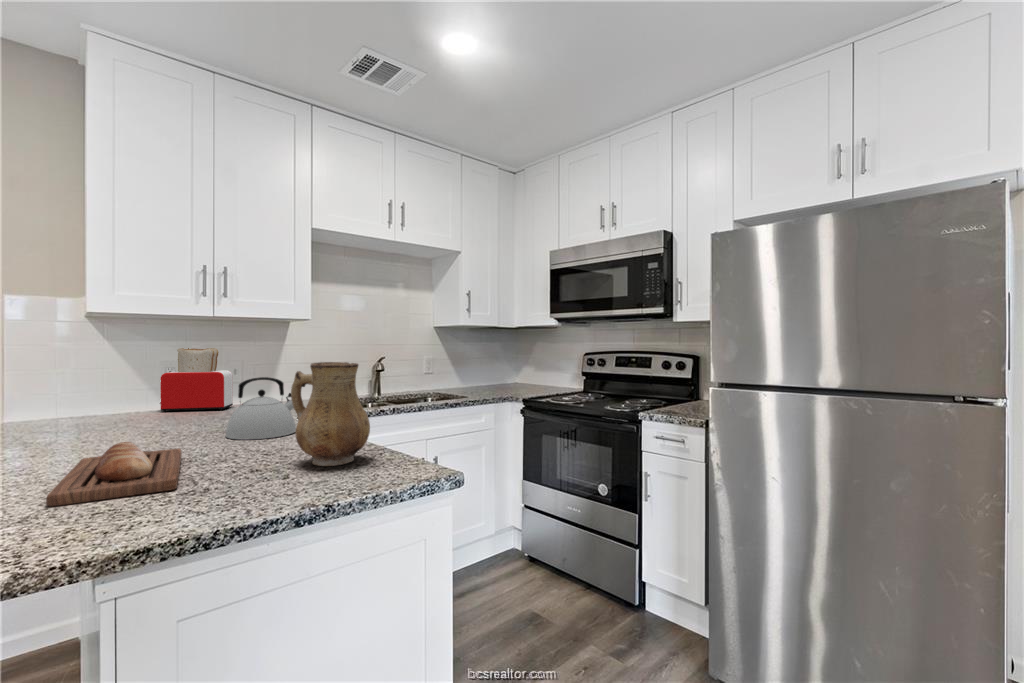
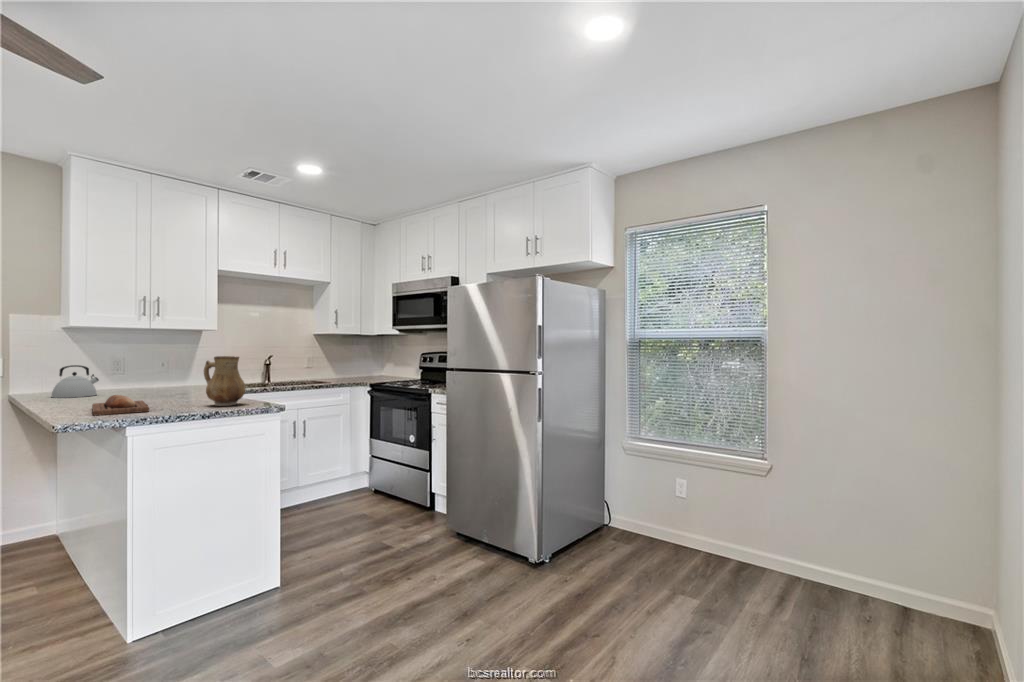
toaster: present [159,348,233,412] -> none [109,350,161,392]
kettle: present [226,377,296,440] -> present [52,365,99,398]

